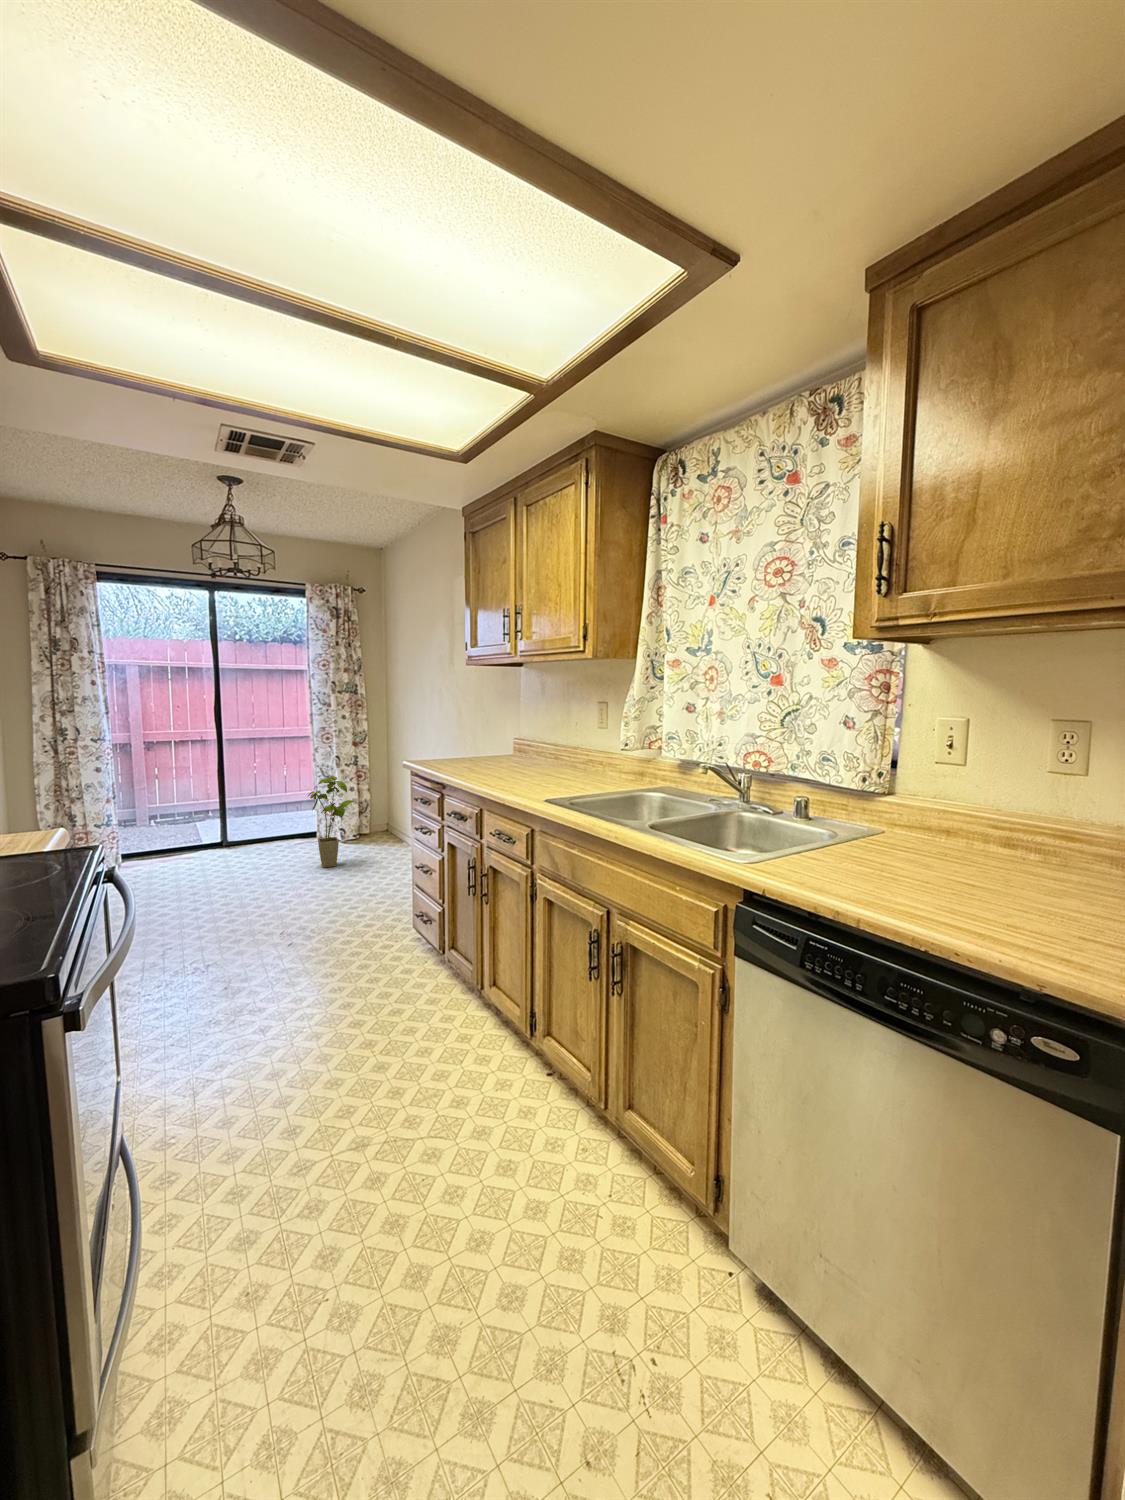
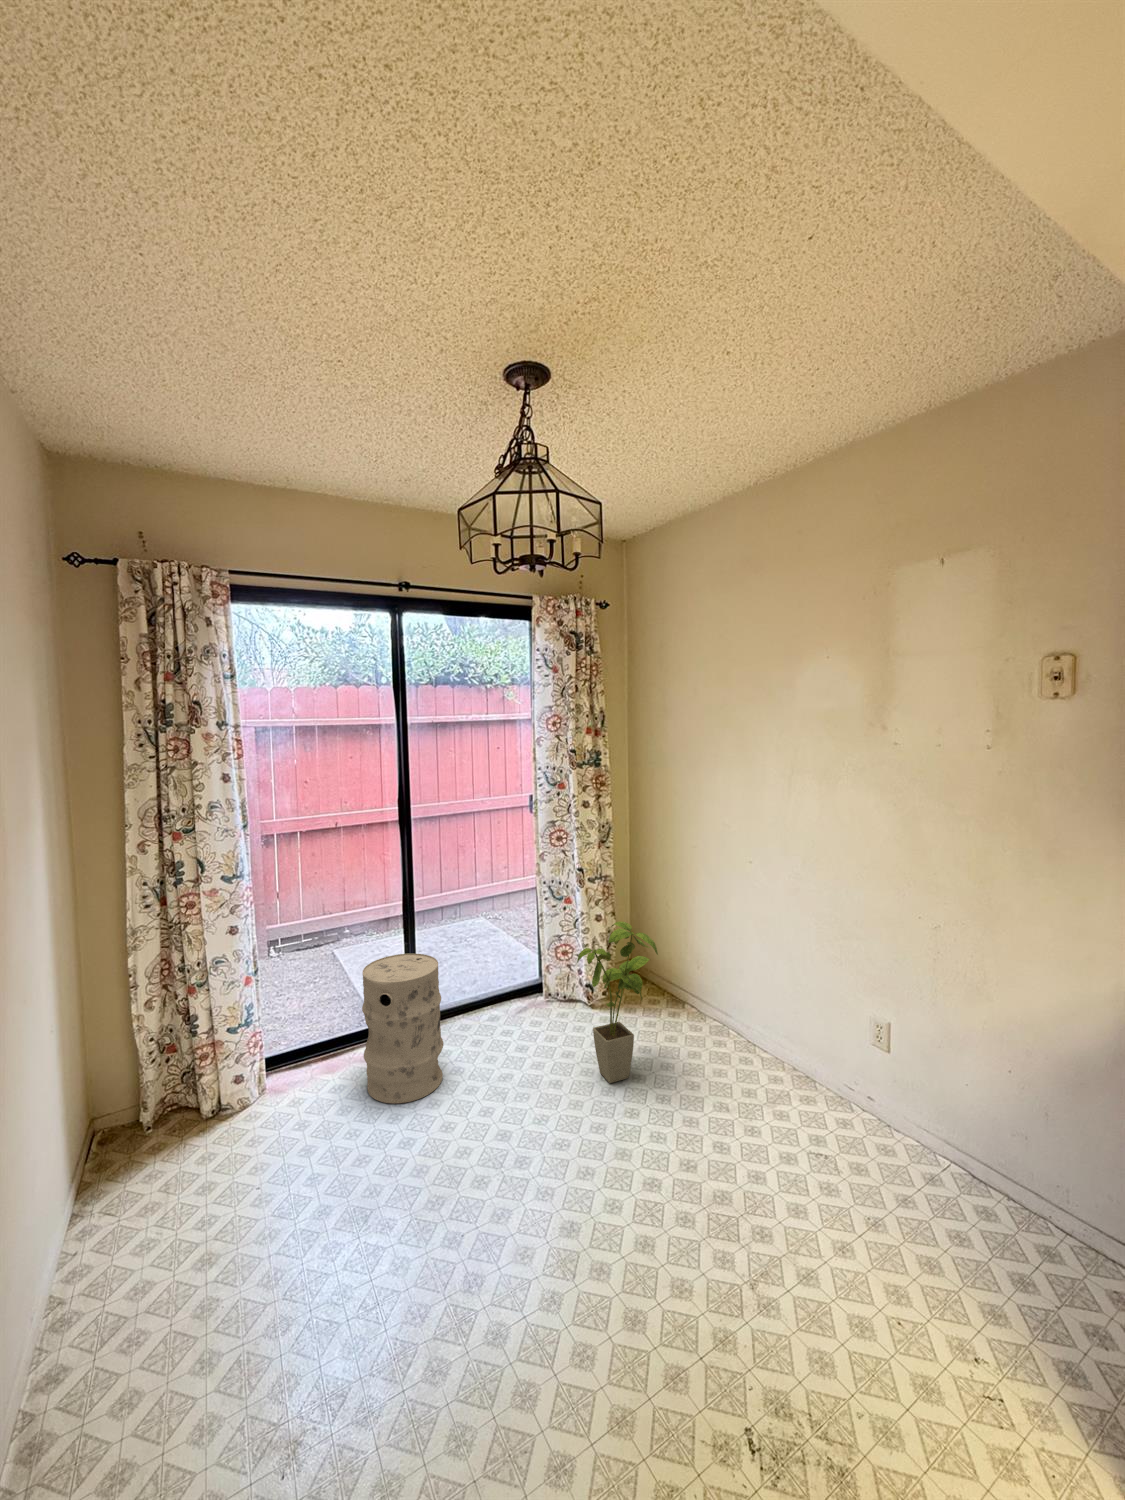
trash can: none [178,796,230,872] -> present [362,953,444,1104]

